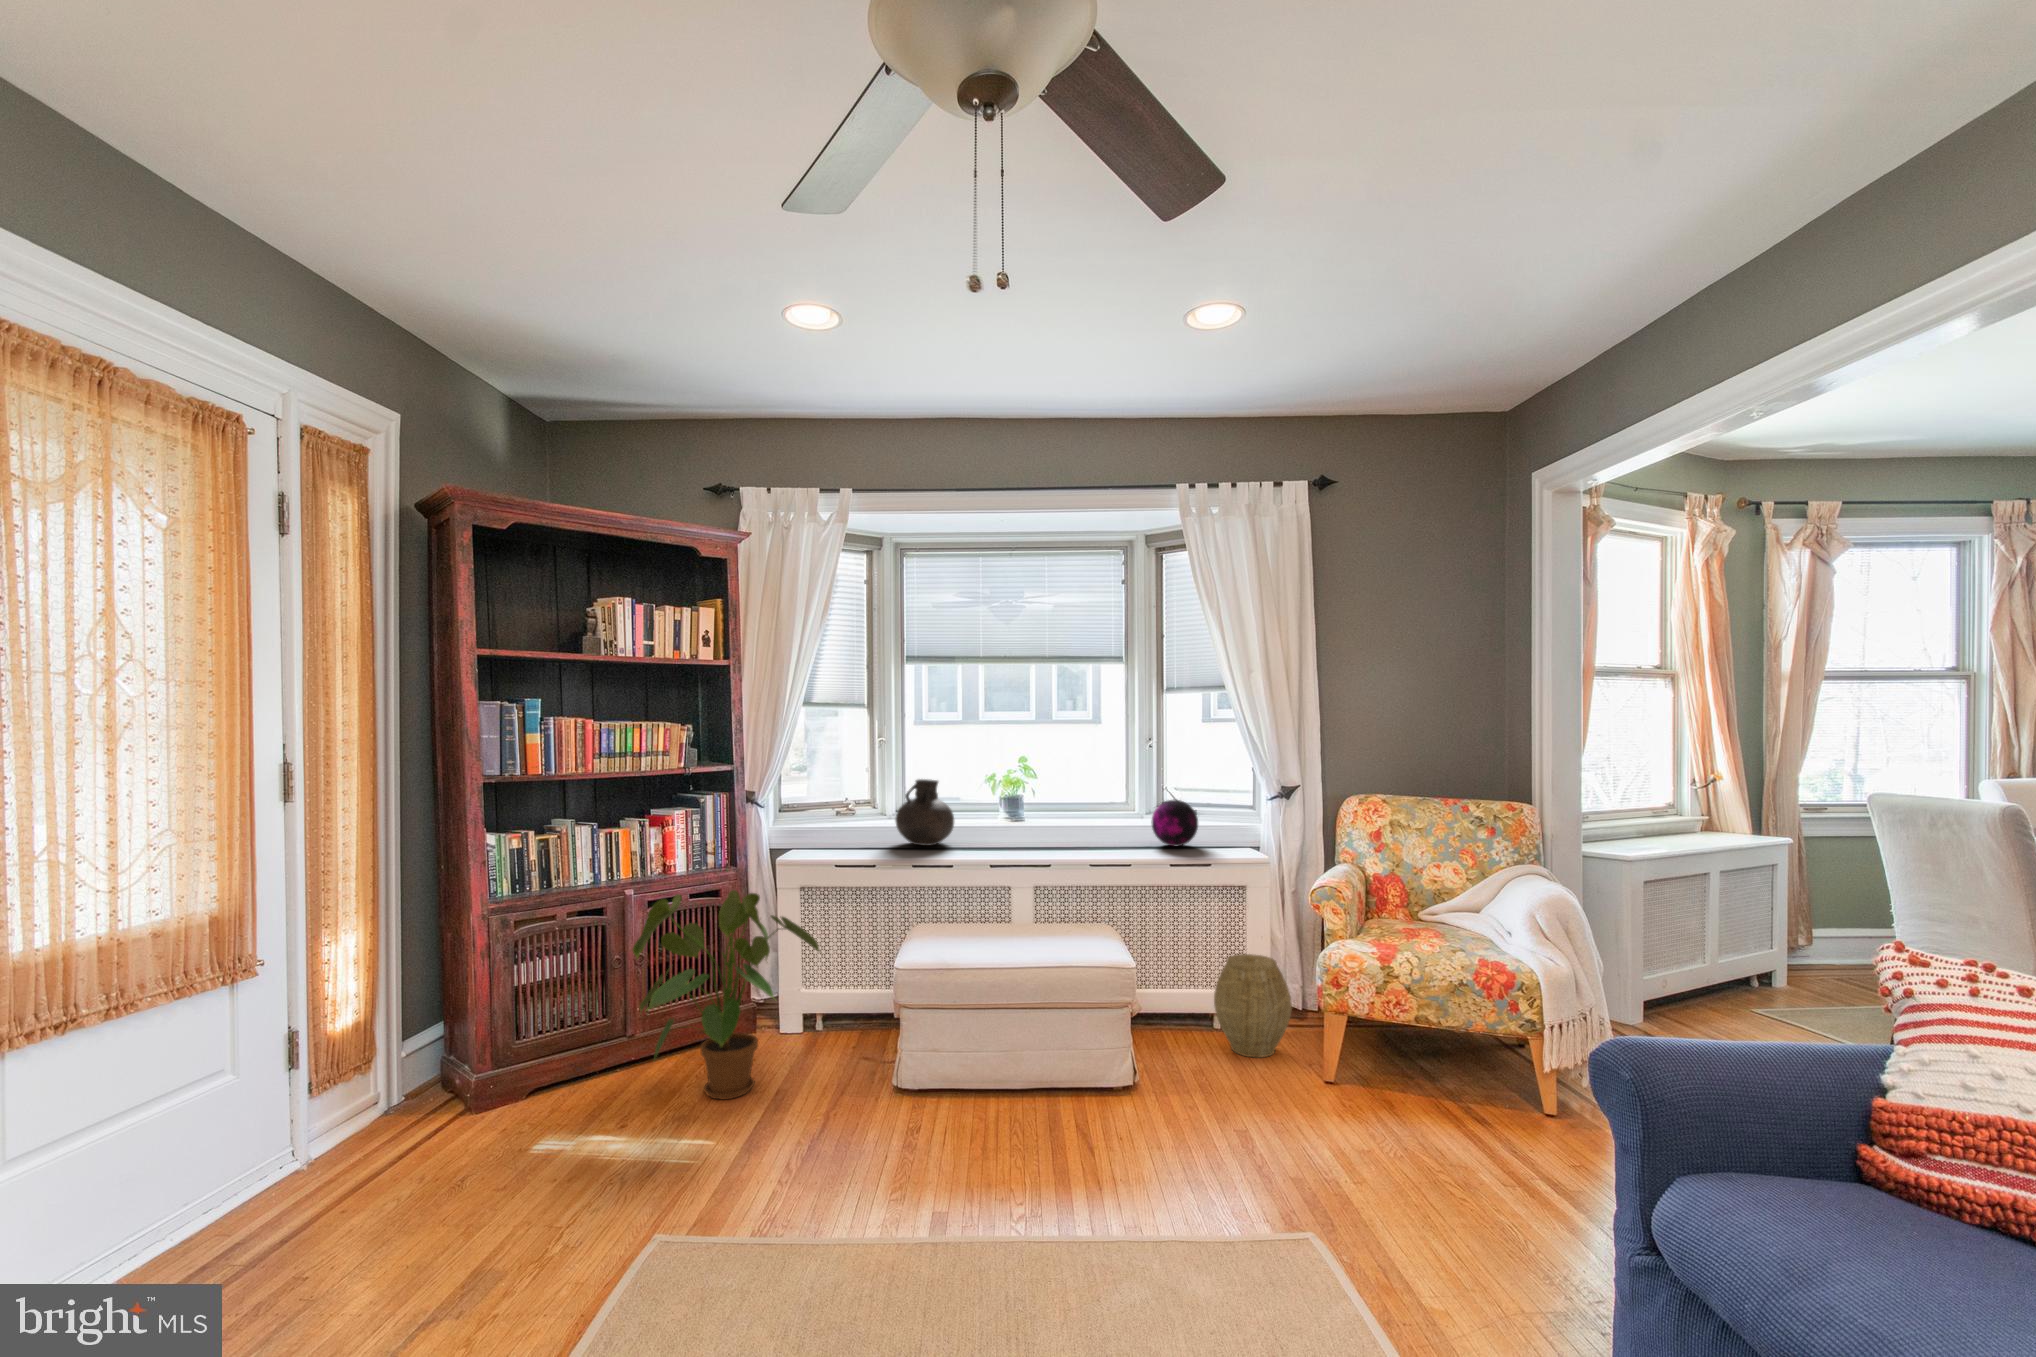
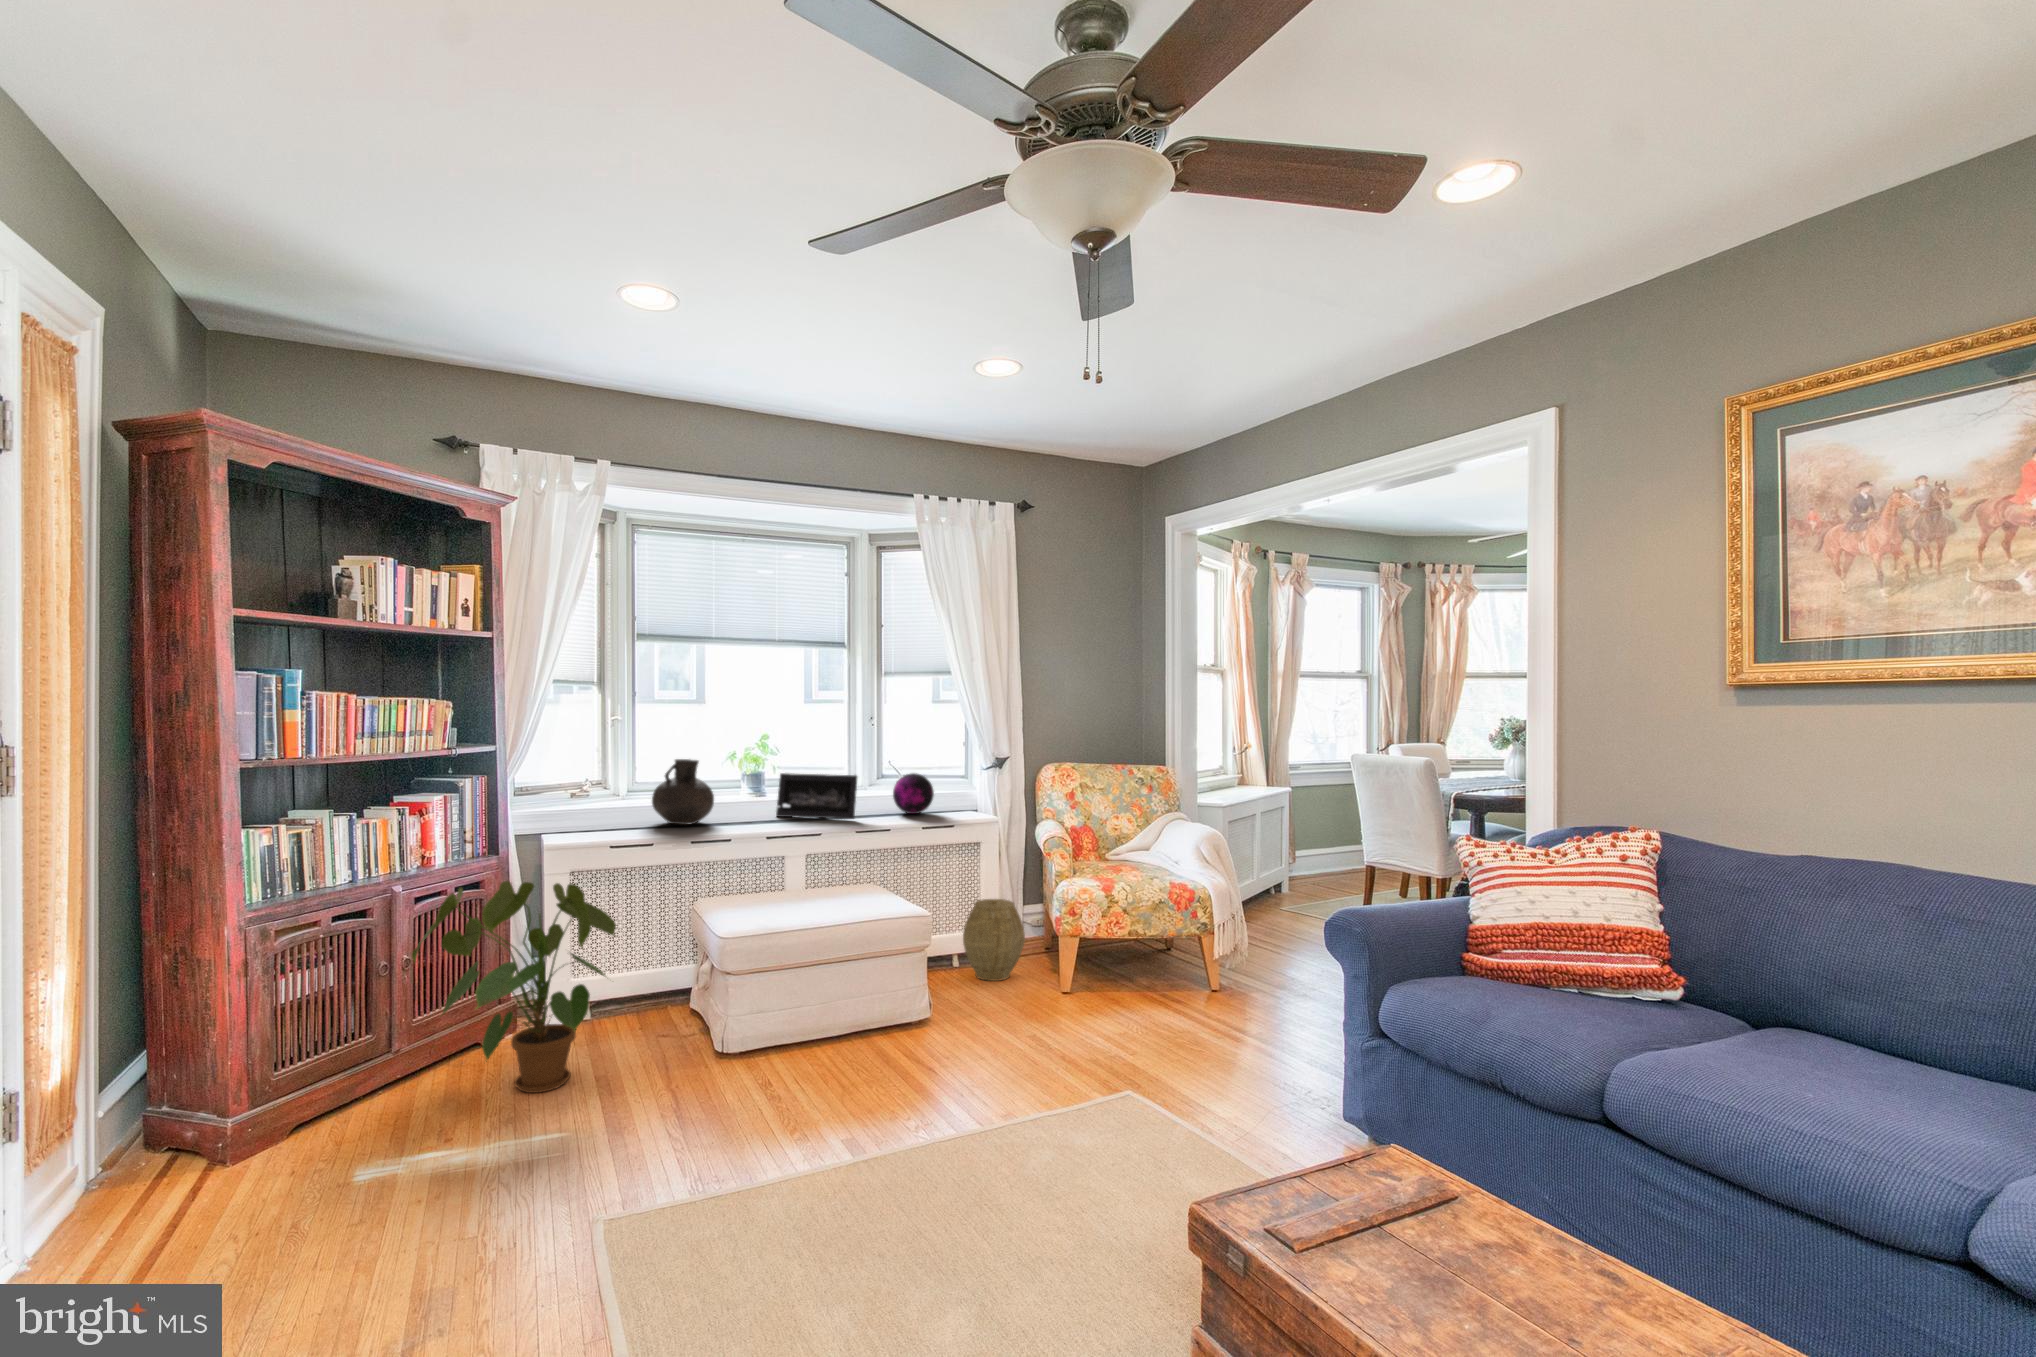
picture frame: none [1024,796,1104,849] -> present [776,773,857,819]

